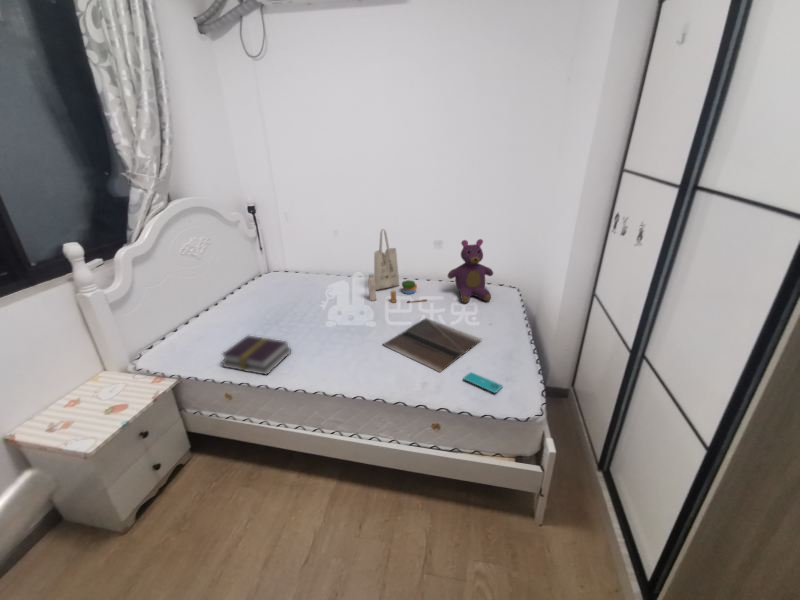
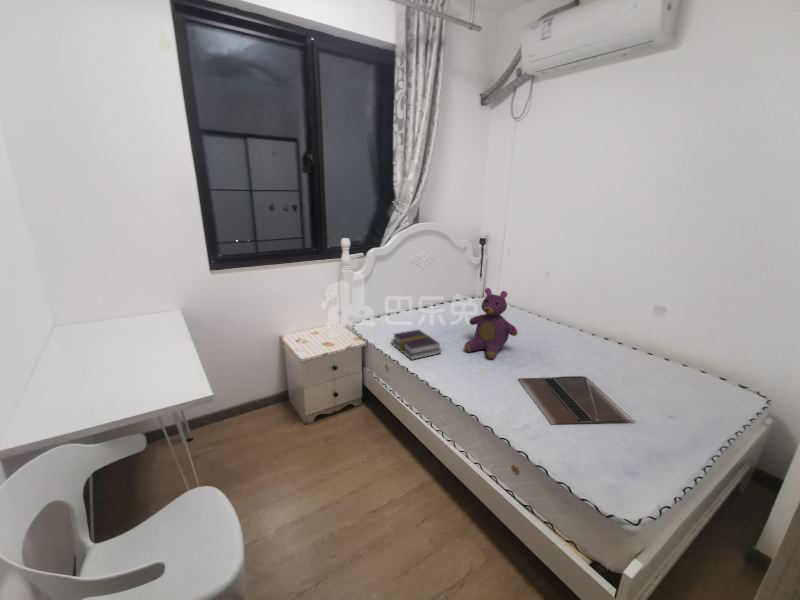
tote bag: present [368,229,426,303] -> none [544,276,607,363]
teddy bear: present [448,239,493,303] -> present [464,288,517,359]
smartphone: present [464,373,502,393] -> none [570,440,613,472]

